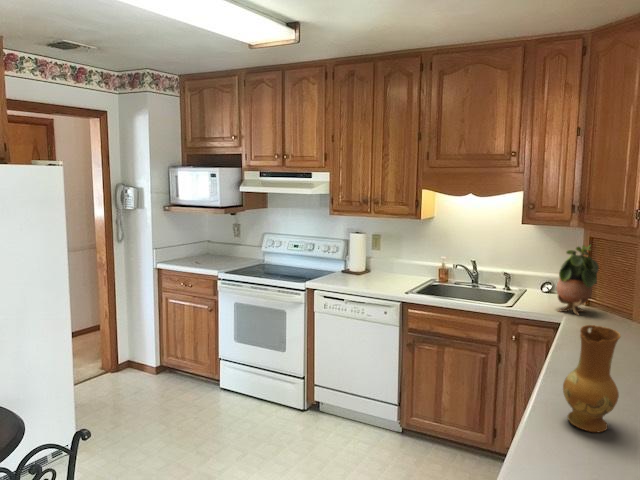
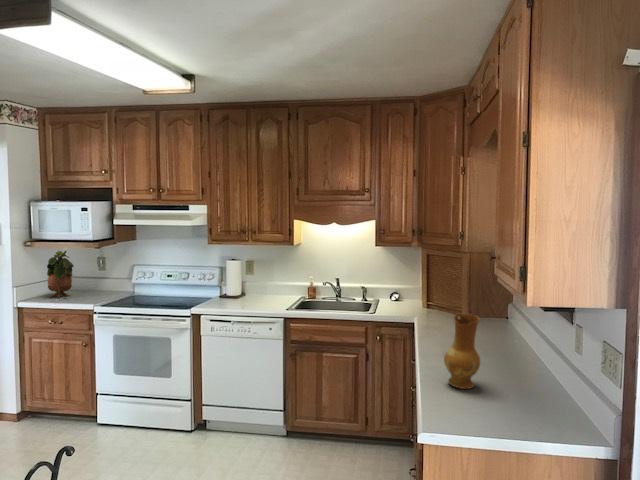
potted plant: present [557,245,599,315] -> present [47,251,74,298]

